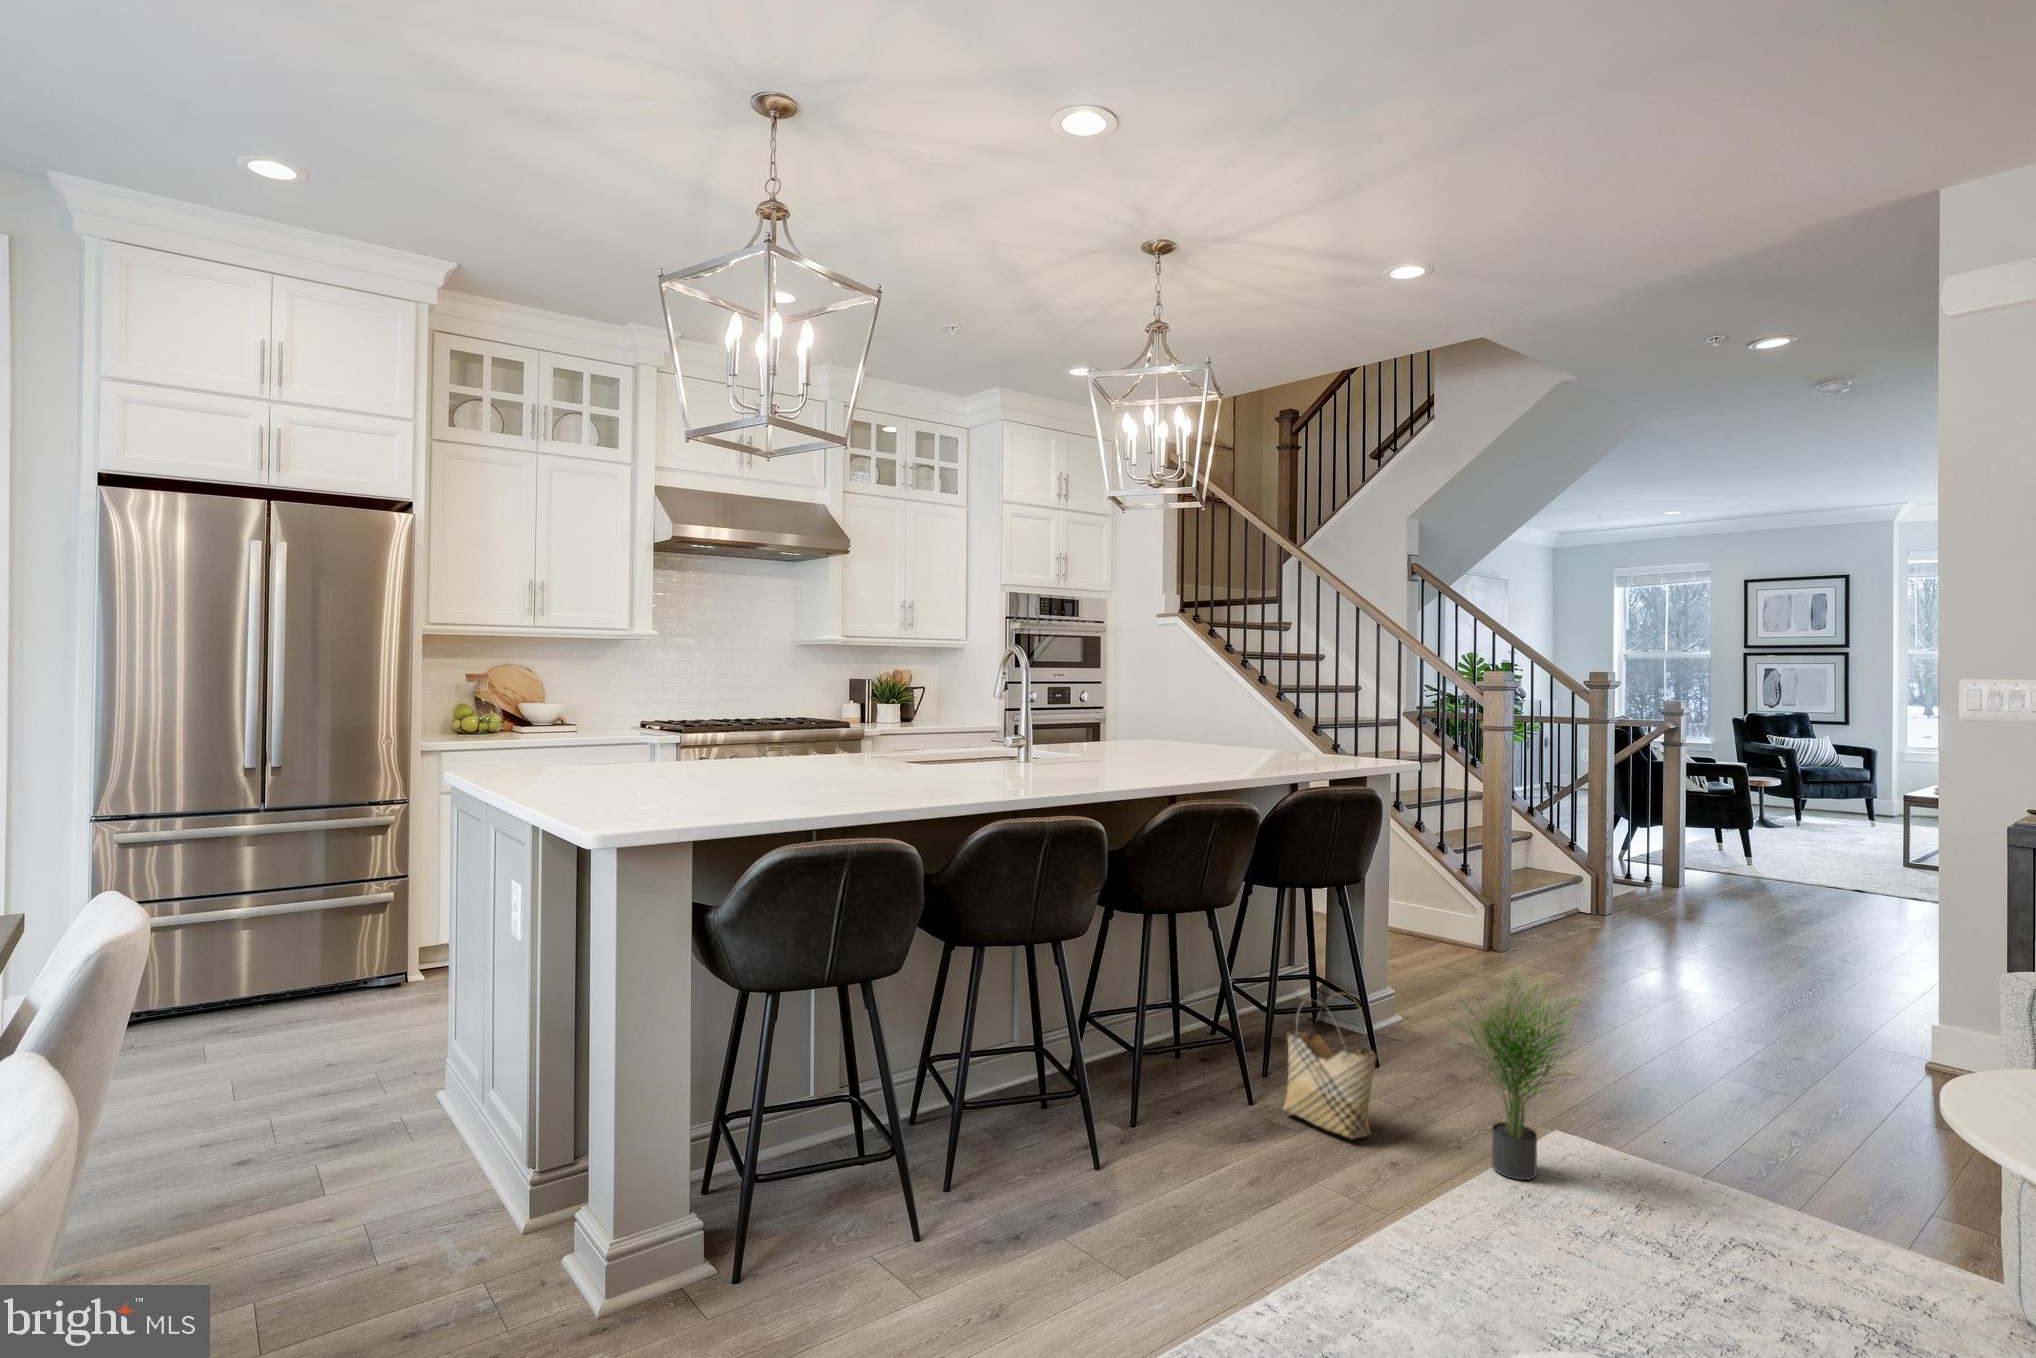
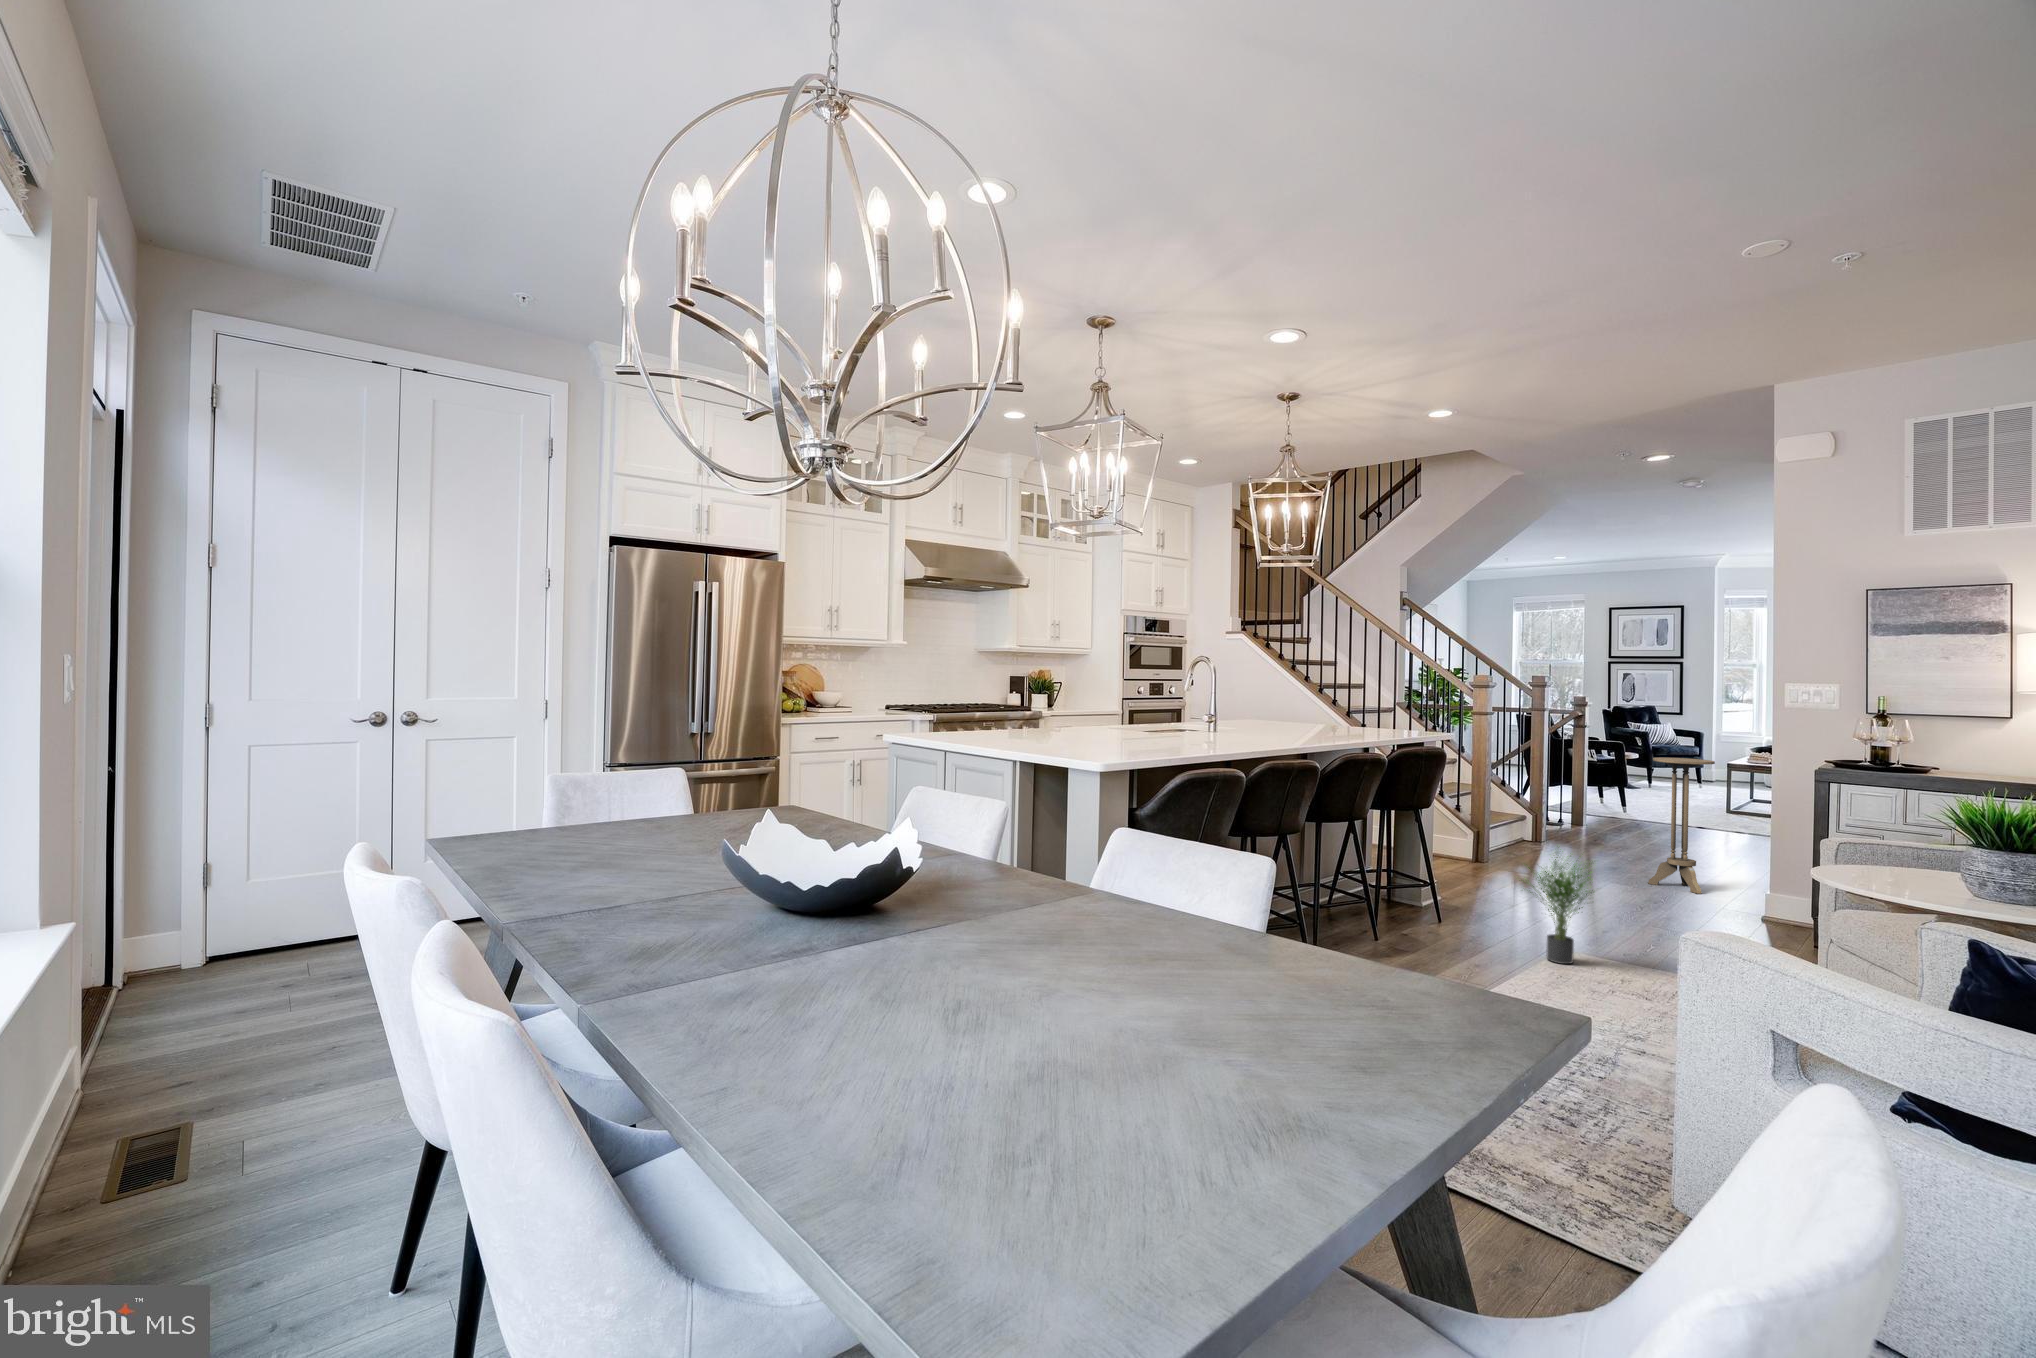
side table: none [1735,800,1840,1017] -> present [1648,757,1715,894]
woven basket: present [1283,993,1377,1139] -> none [1414,866,1475,948]

